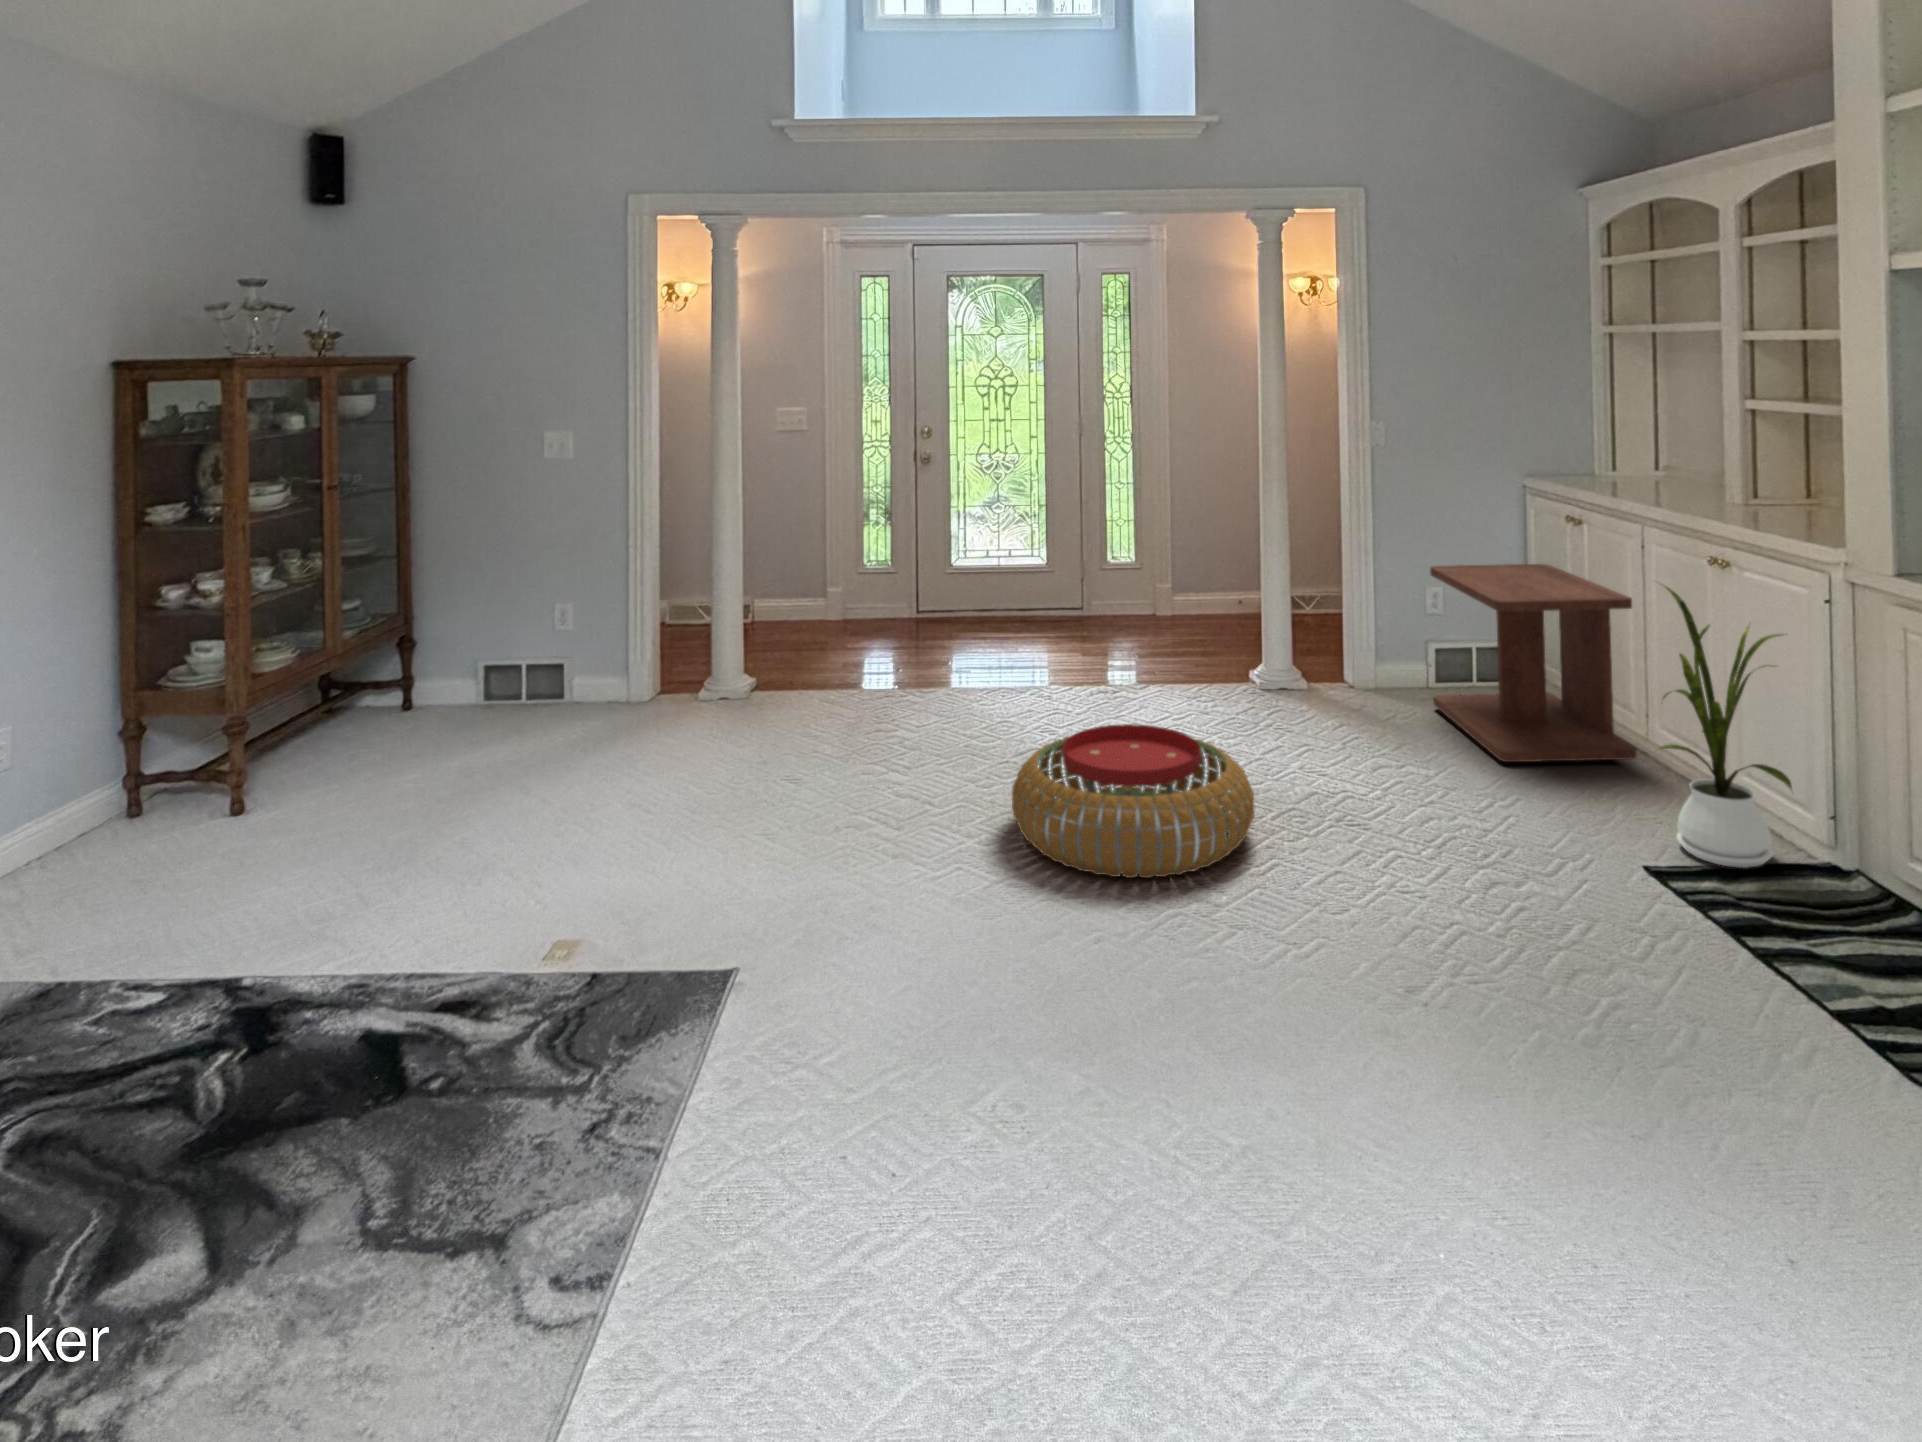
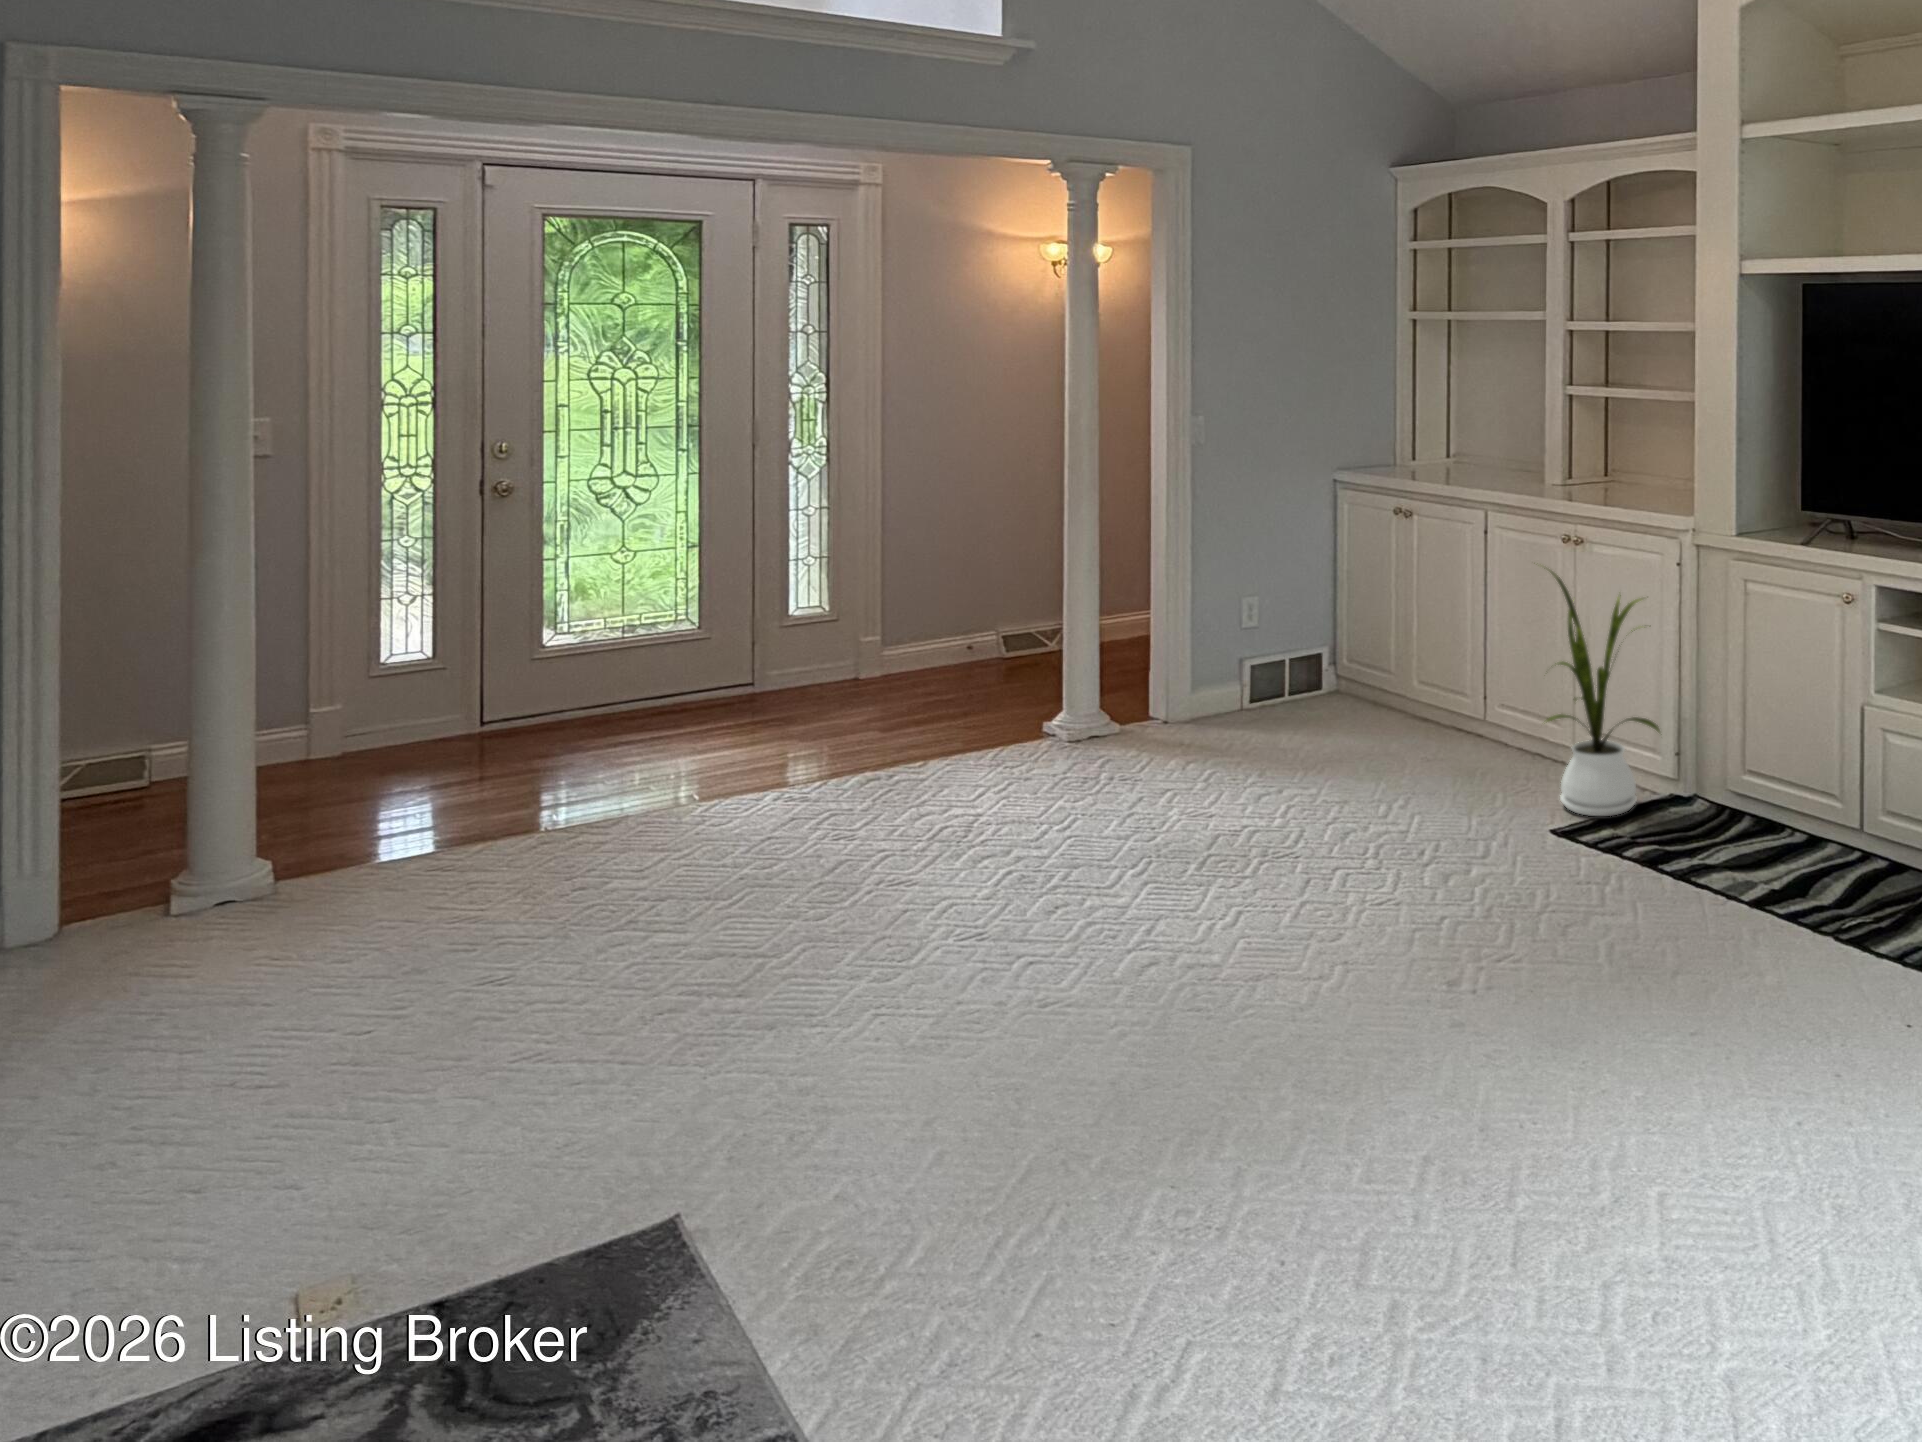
side table: present [1430,564,1637,762] -> none [1267,560,1483,768]
pouf: present [1012,724,1254,878] -> none [897,796,1202,982]

